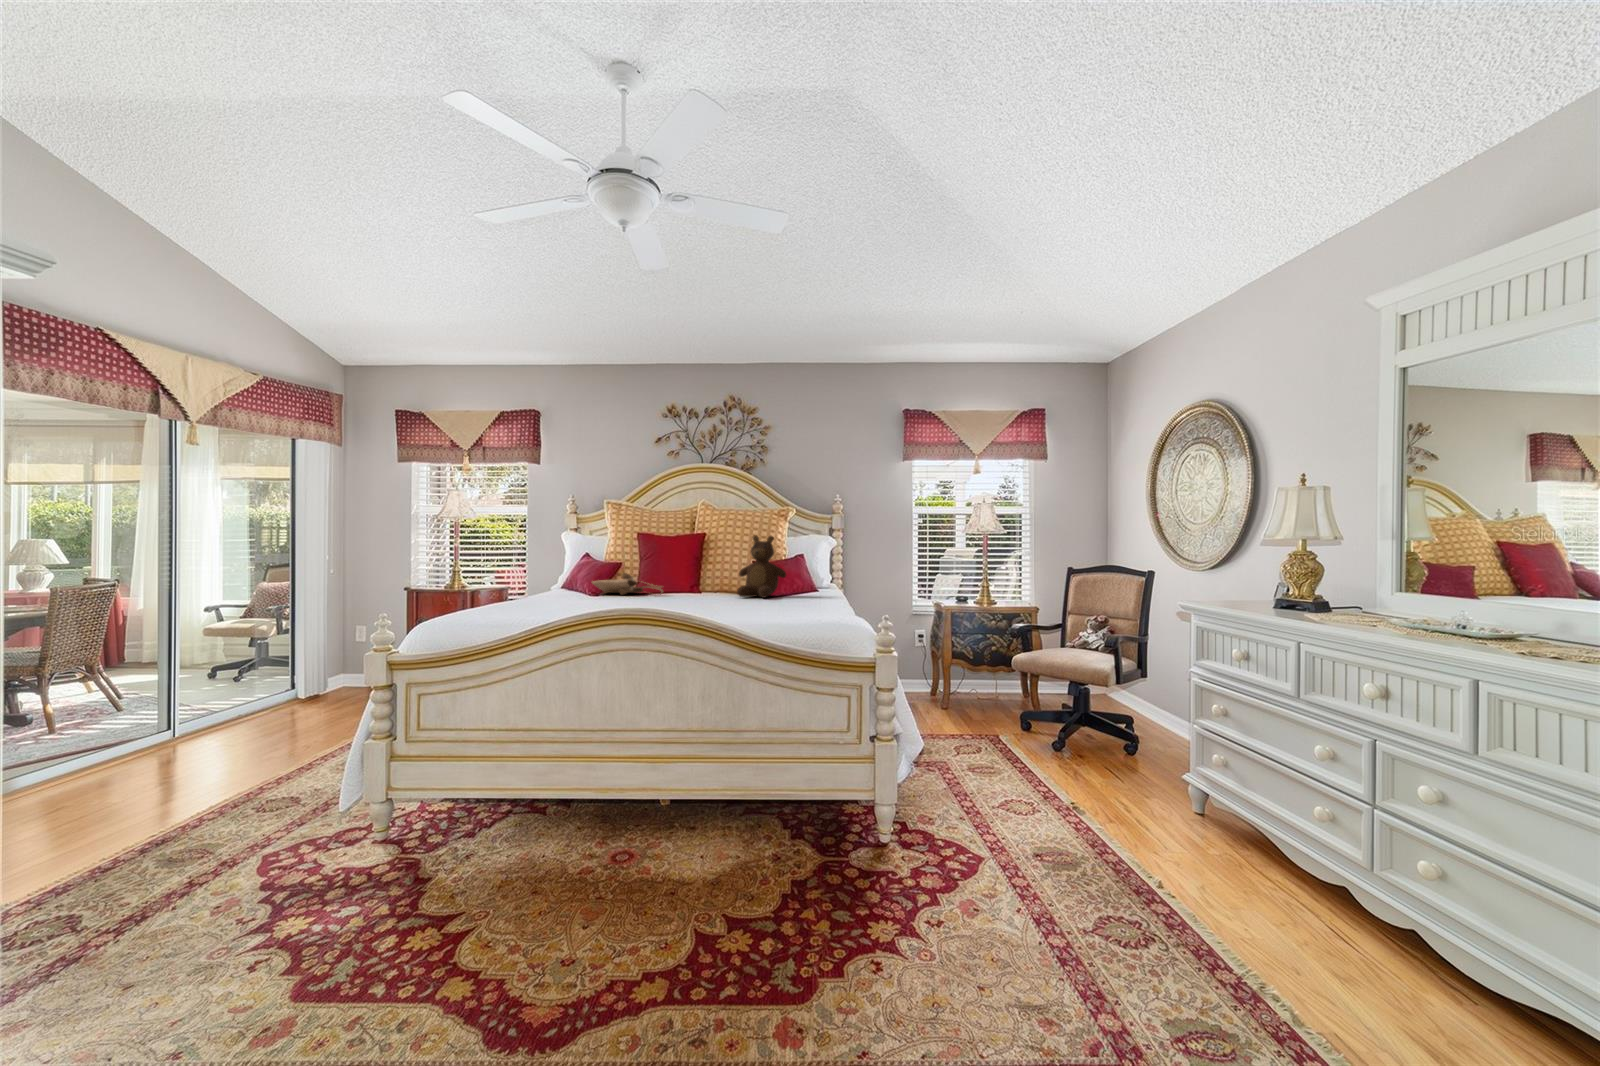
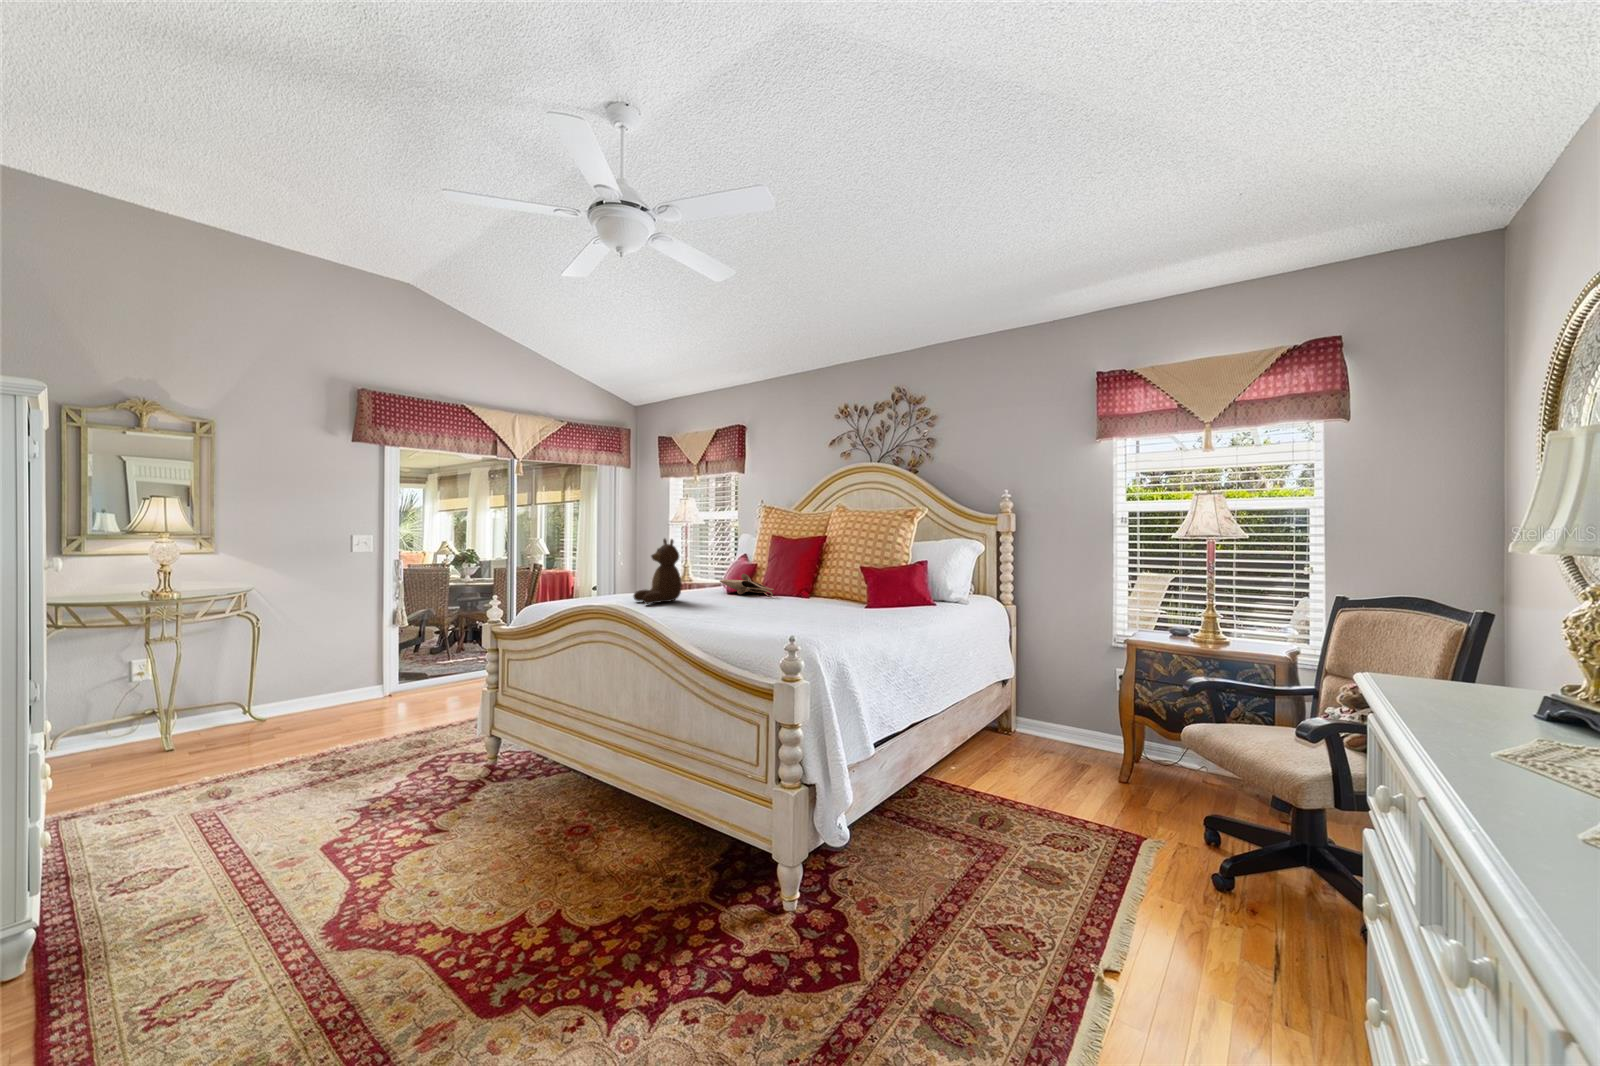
teddy bear: present [737,536,786,597] -> present [633,539,682,604]

